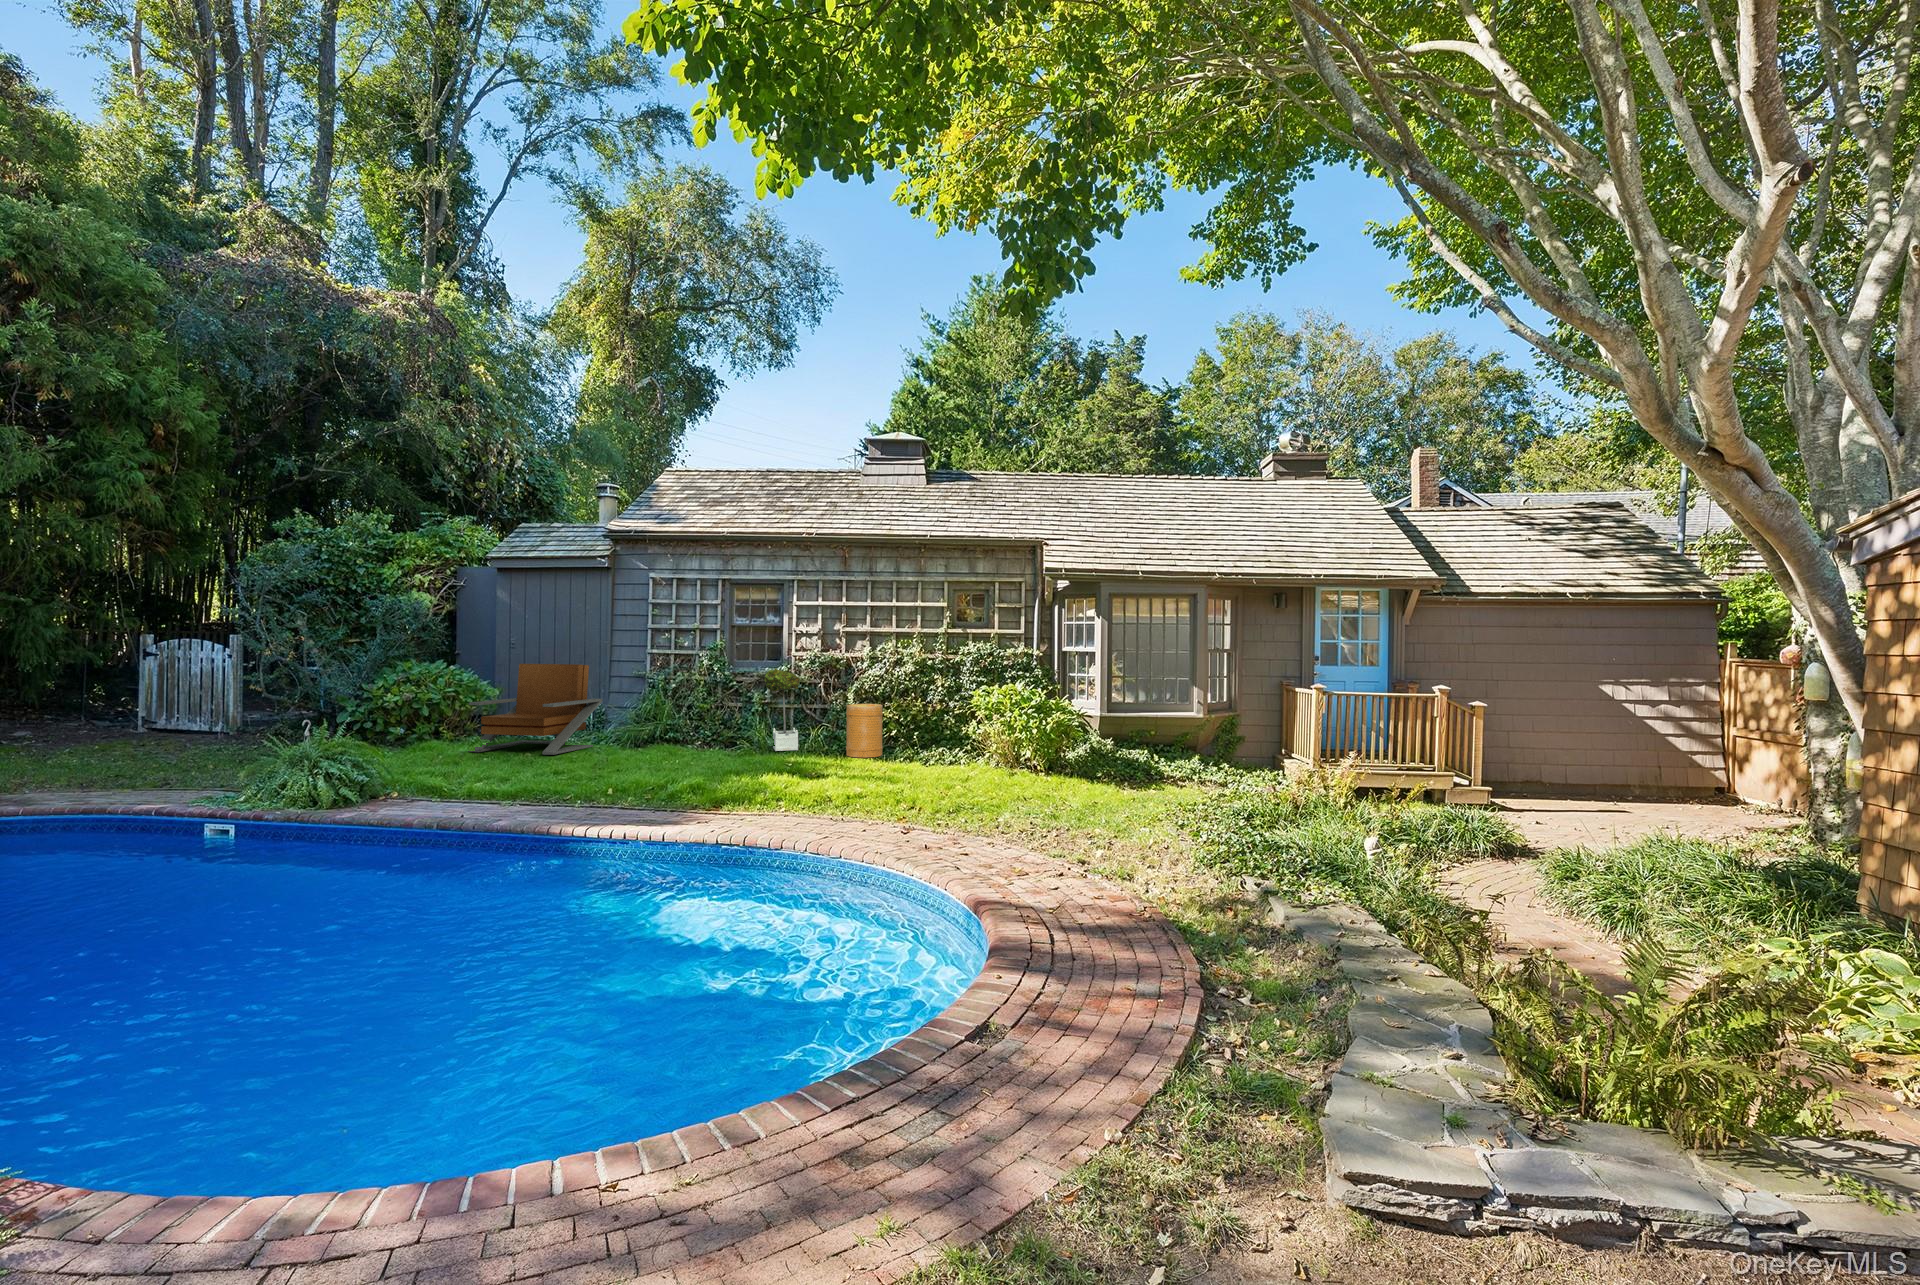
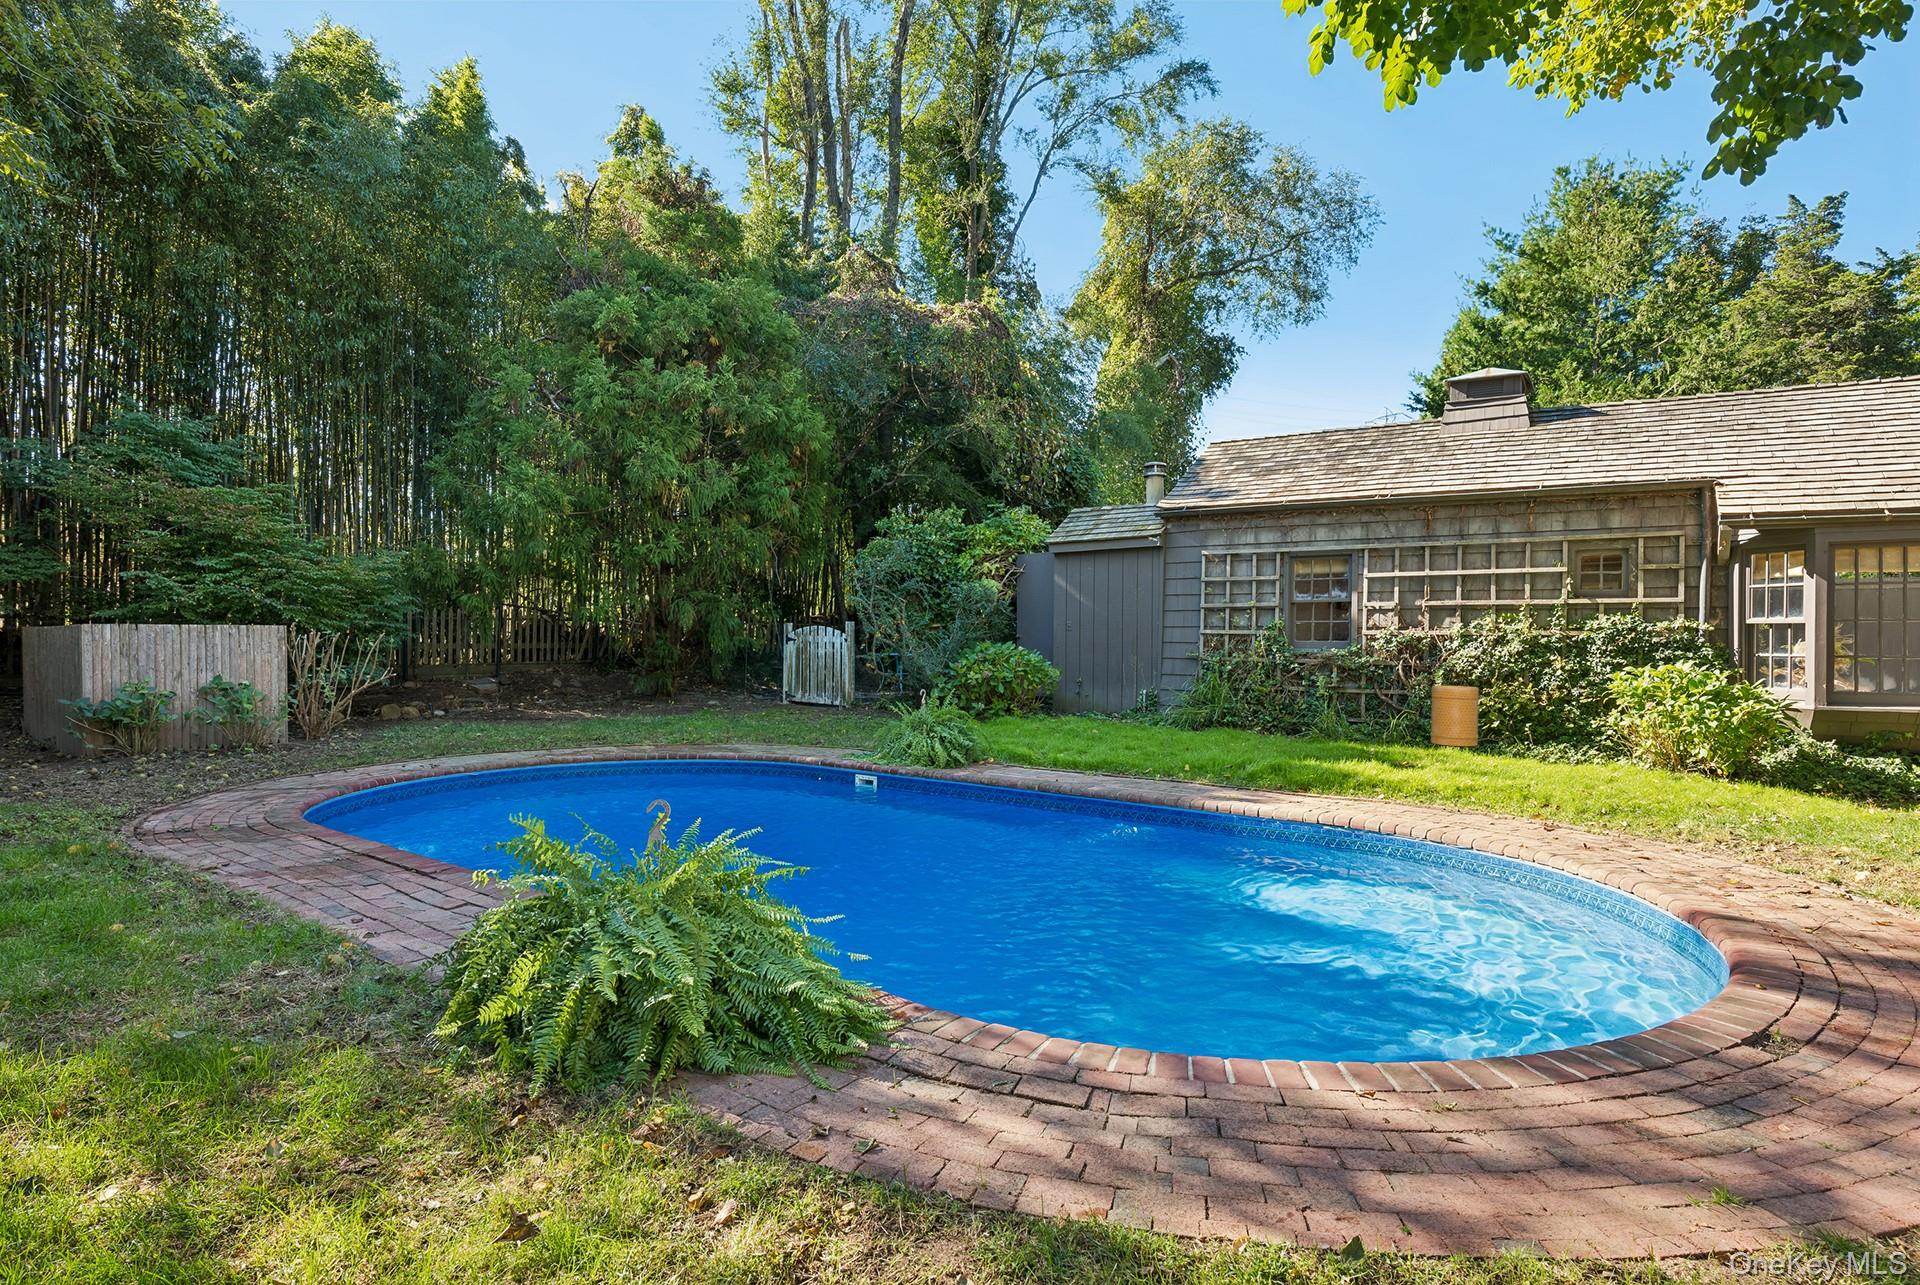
lounge chair: present [469,664,603,755] -> none [1045,638,1158,723]
potted tree: present [764,668,800,751] -> none [1330,644,1371,734]

